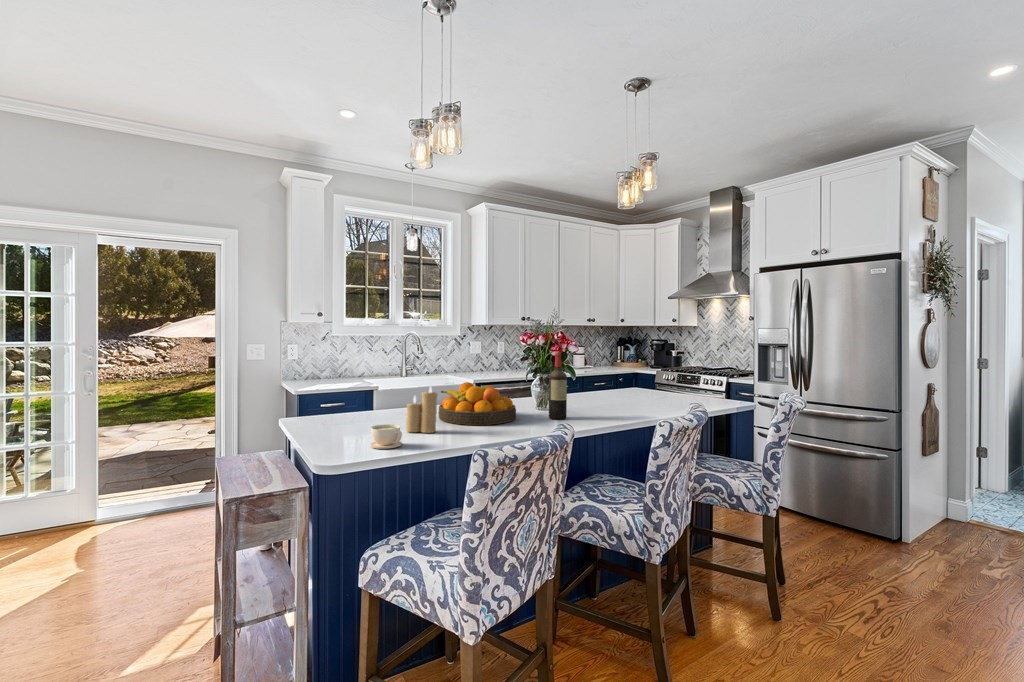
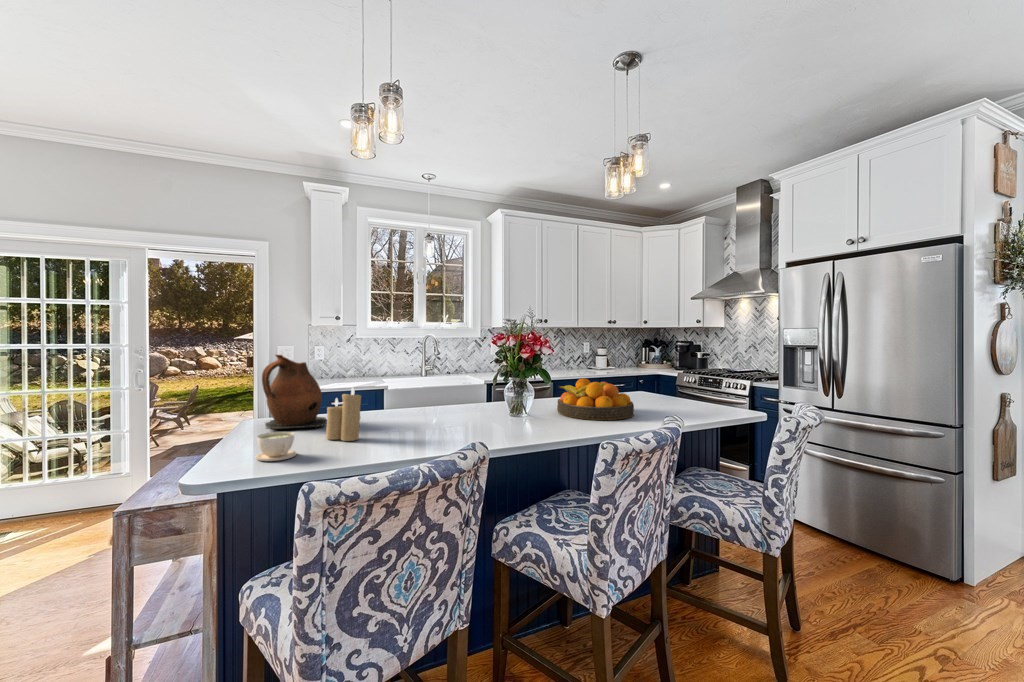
wine bottle: present [549,352,567,419] -> none [506,351,527,428]
ceramic pitcher: none [329,358,389,426] -> present [262,355,326,429]
fruit bowl: present [438,382,516,425] -> present [557,378,634,420]

